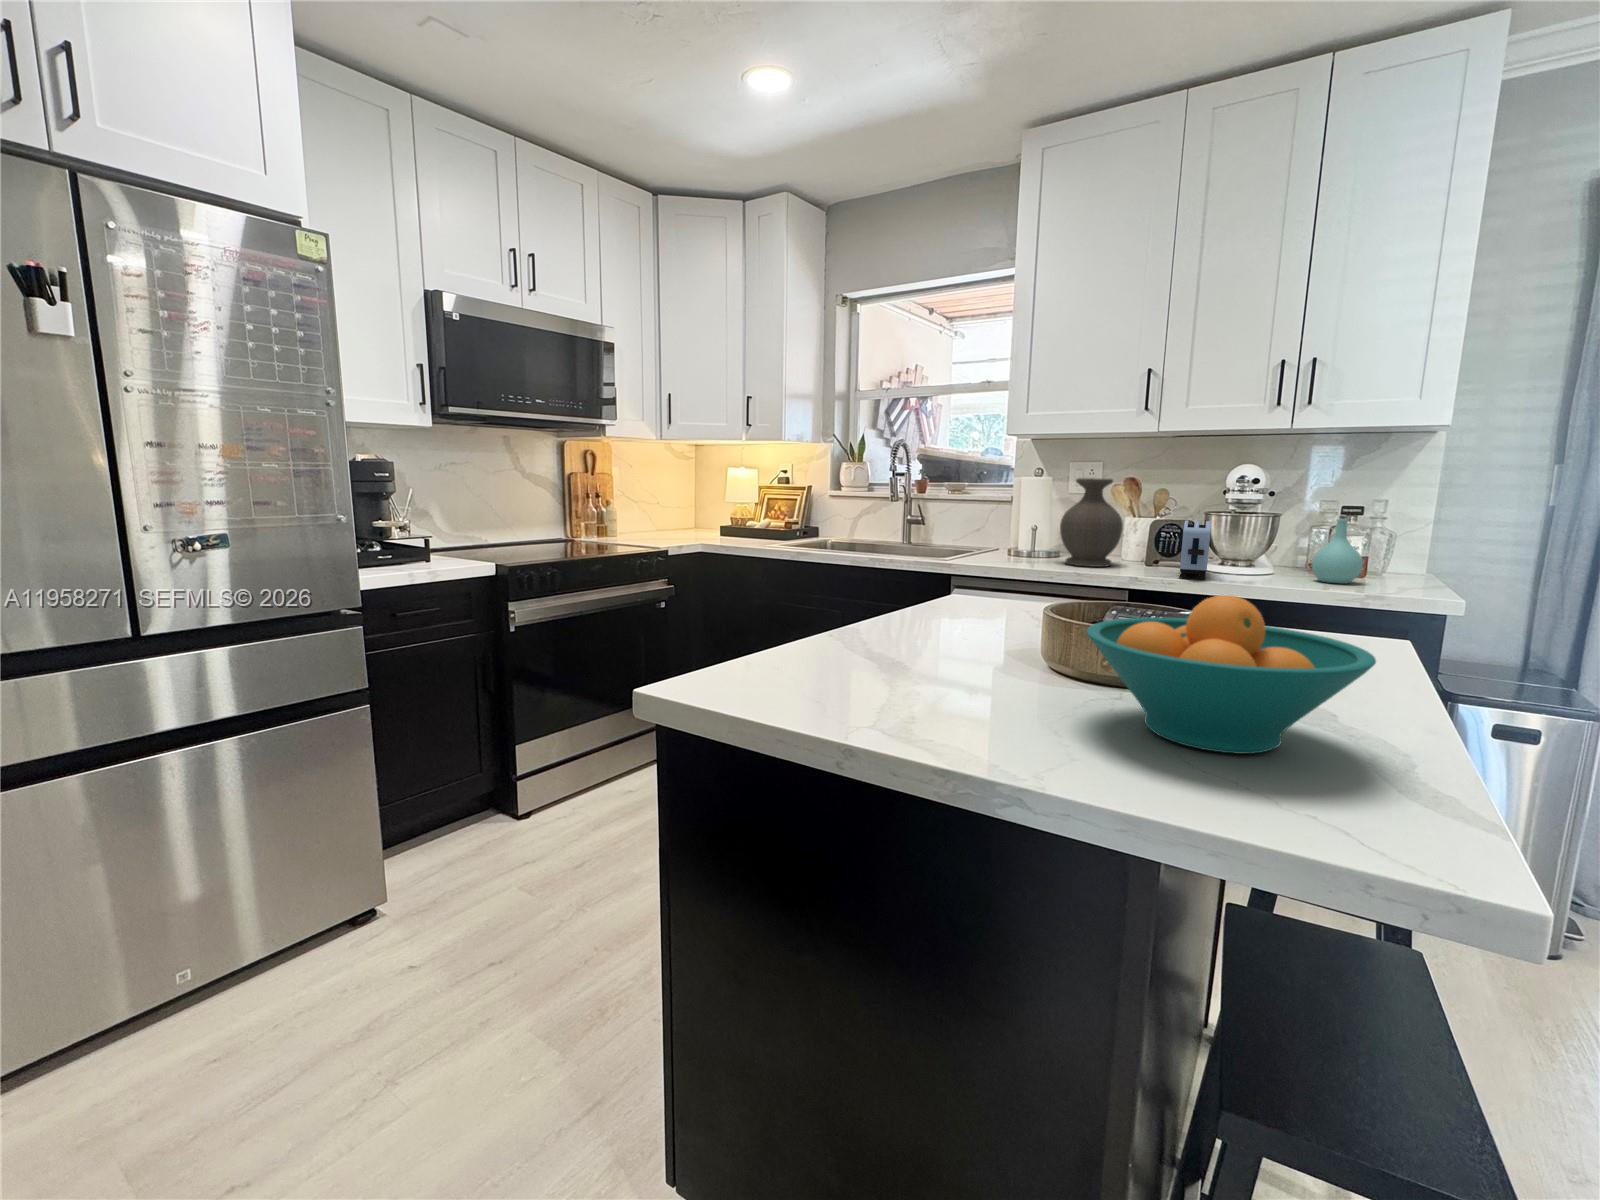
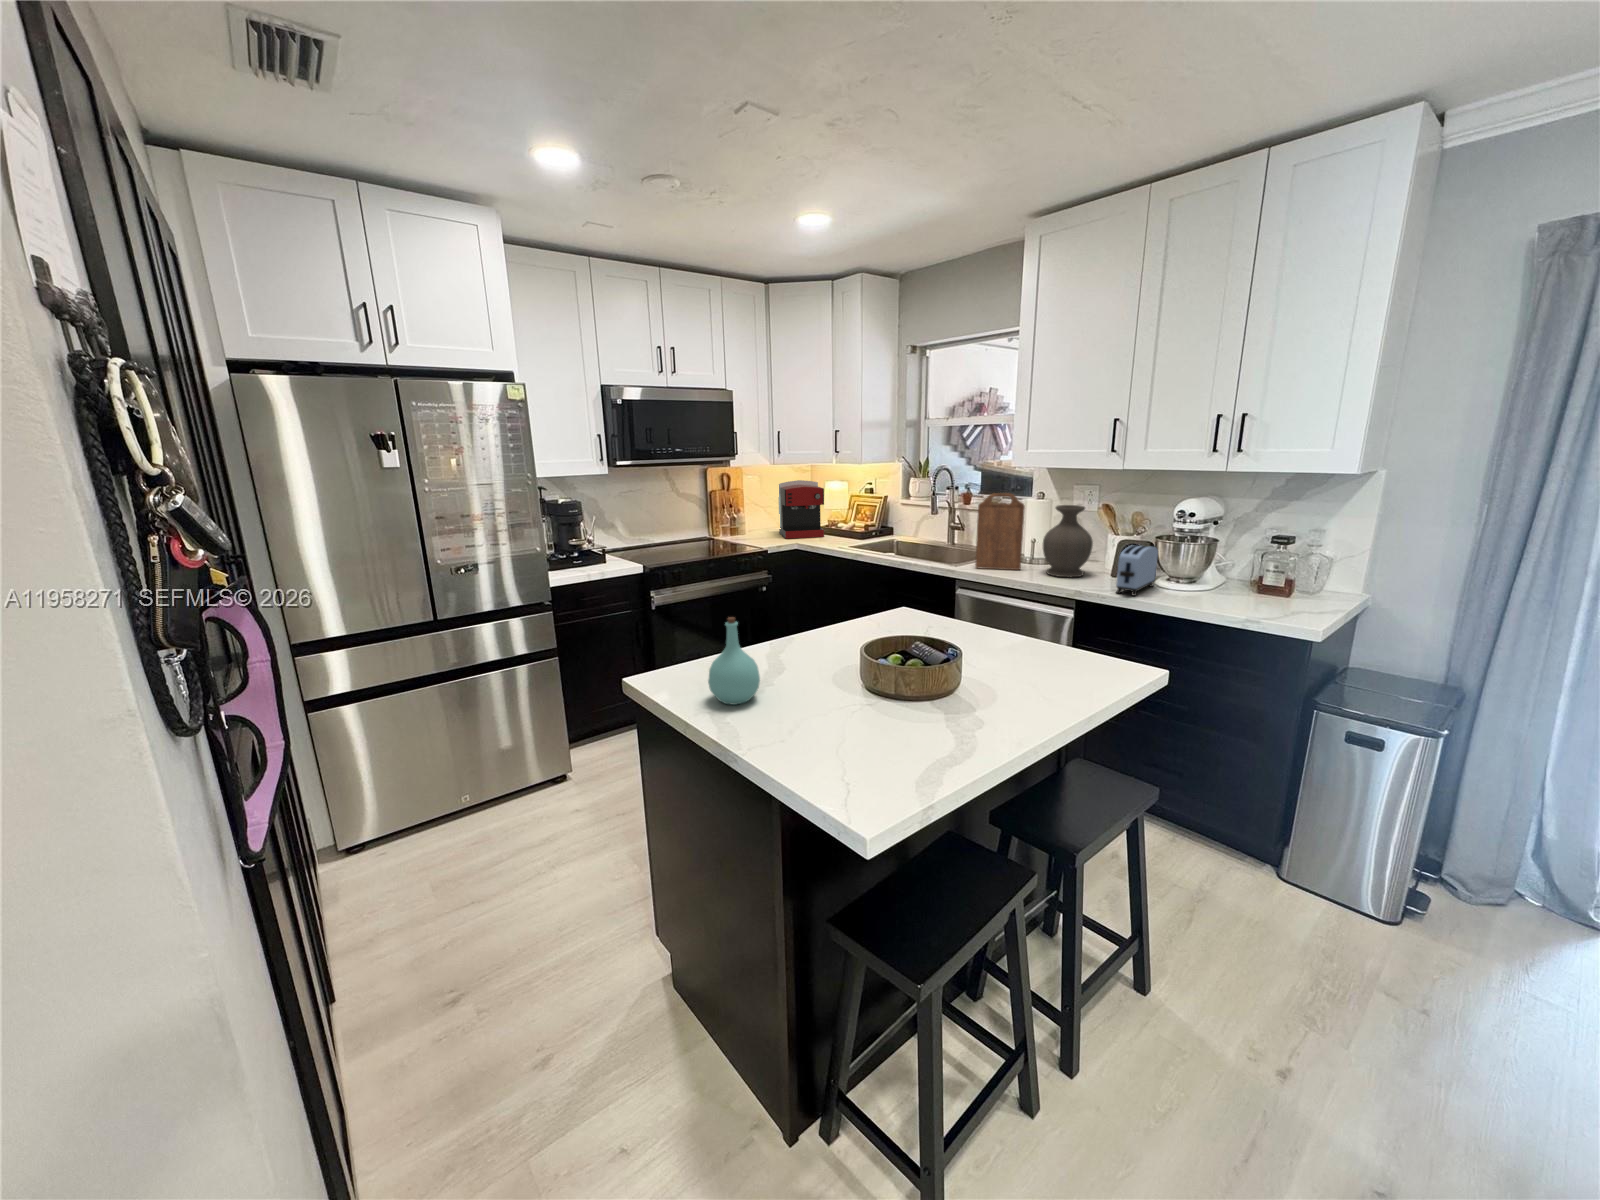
coffee maker: none [663,463,732,540] -> present [779,480,824,539]
cutting board: none [974,463,1036,562] -> present [975,493,1025,570]
bottle: present [1312,515,1363,583] -> present [708,617,760,705]
fruit bowl: present [1086,595,1376,754] -> none [793,661,932,749]

